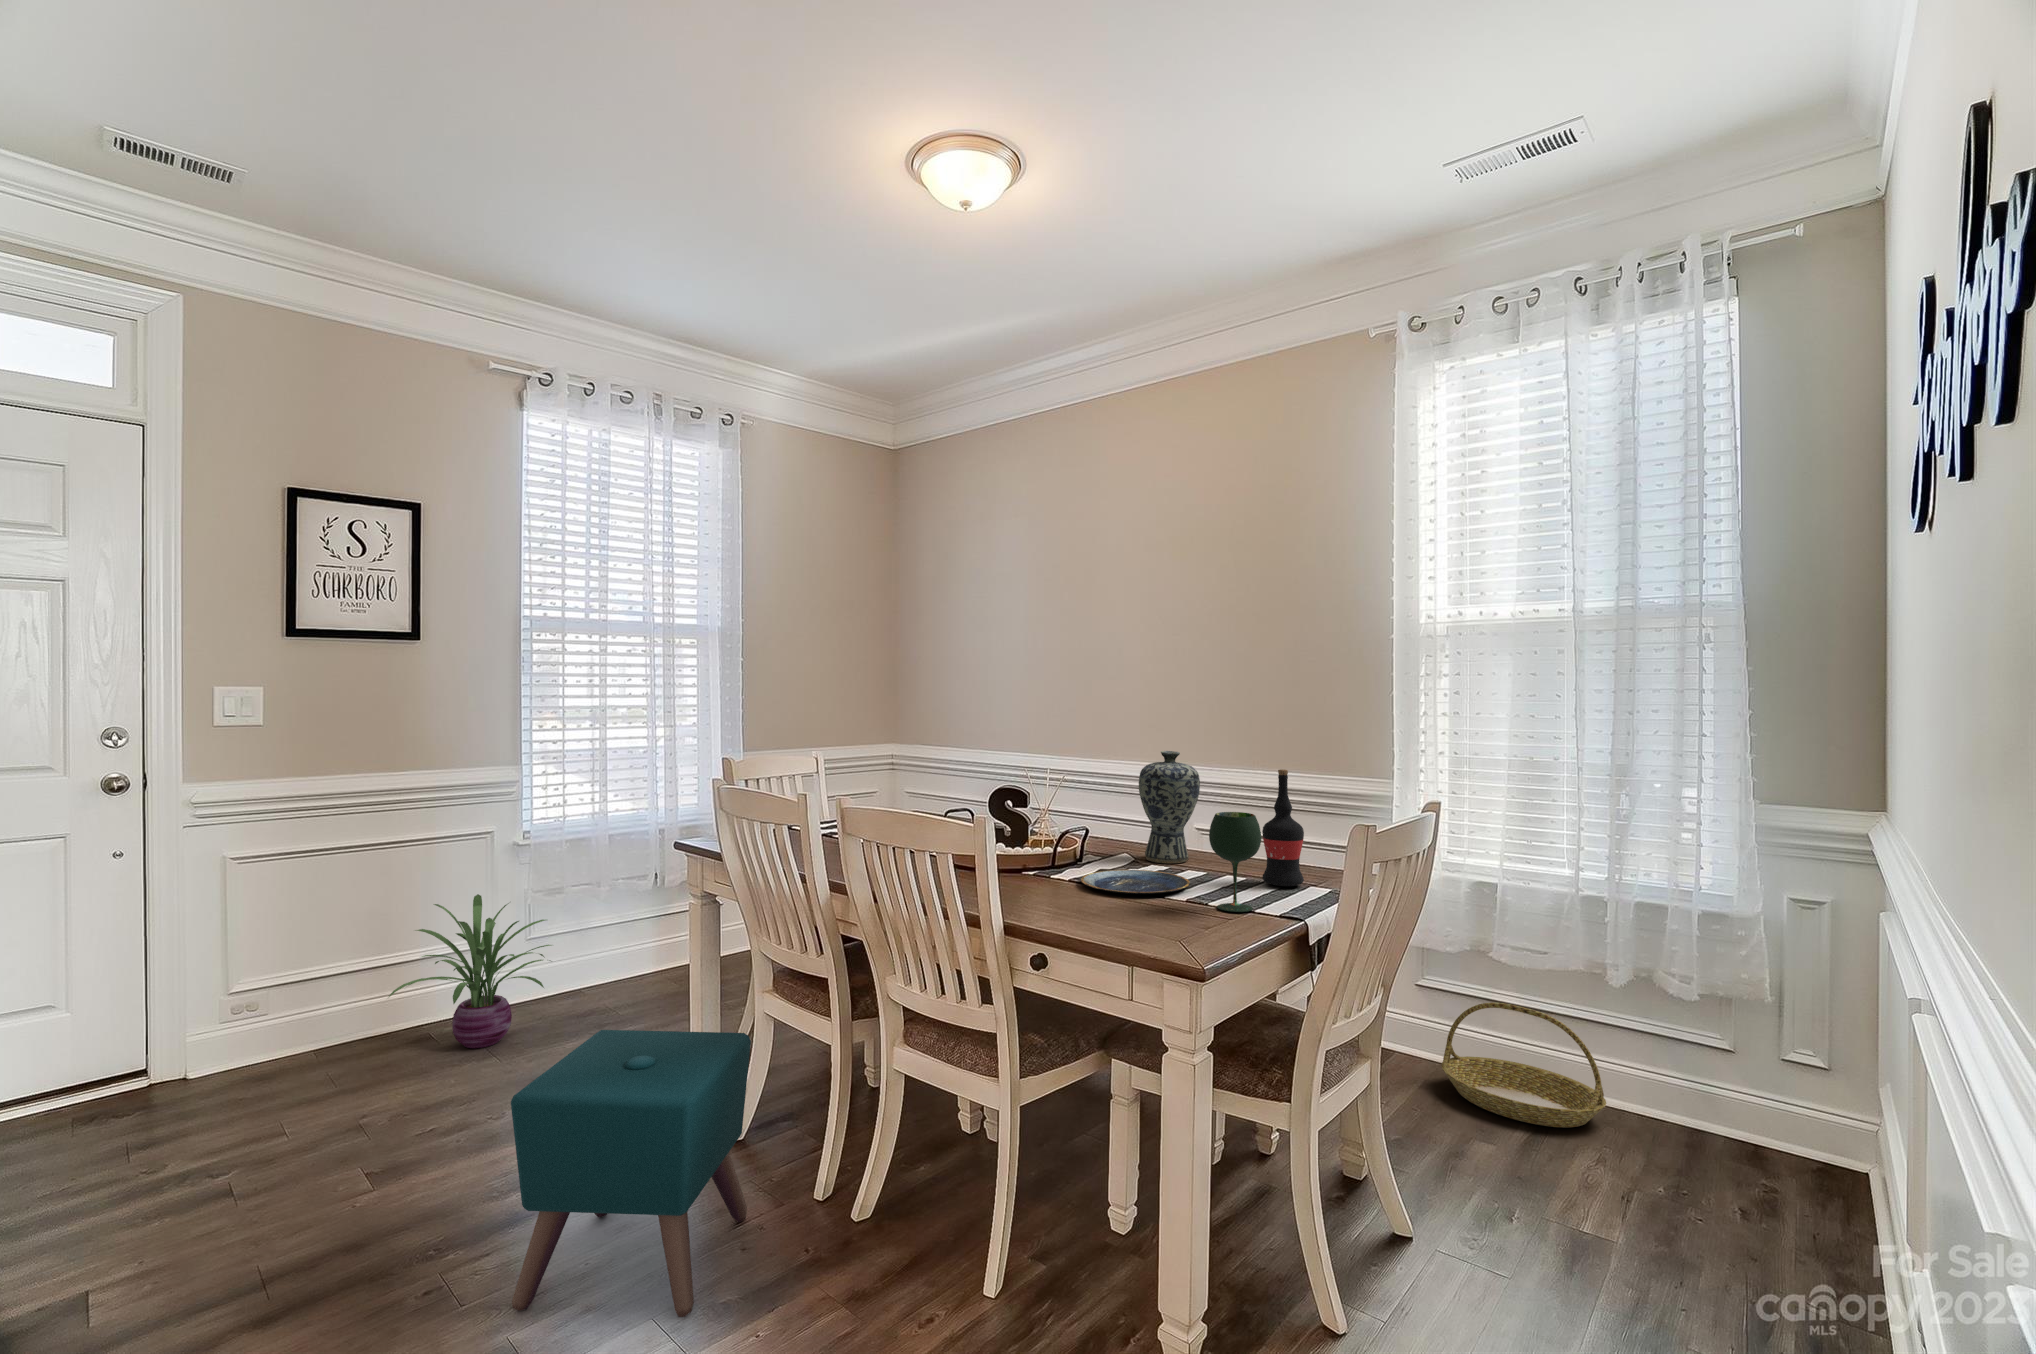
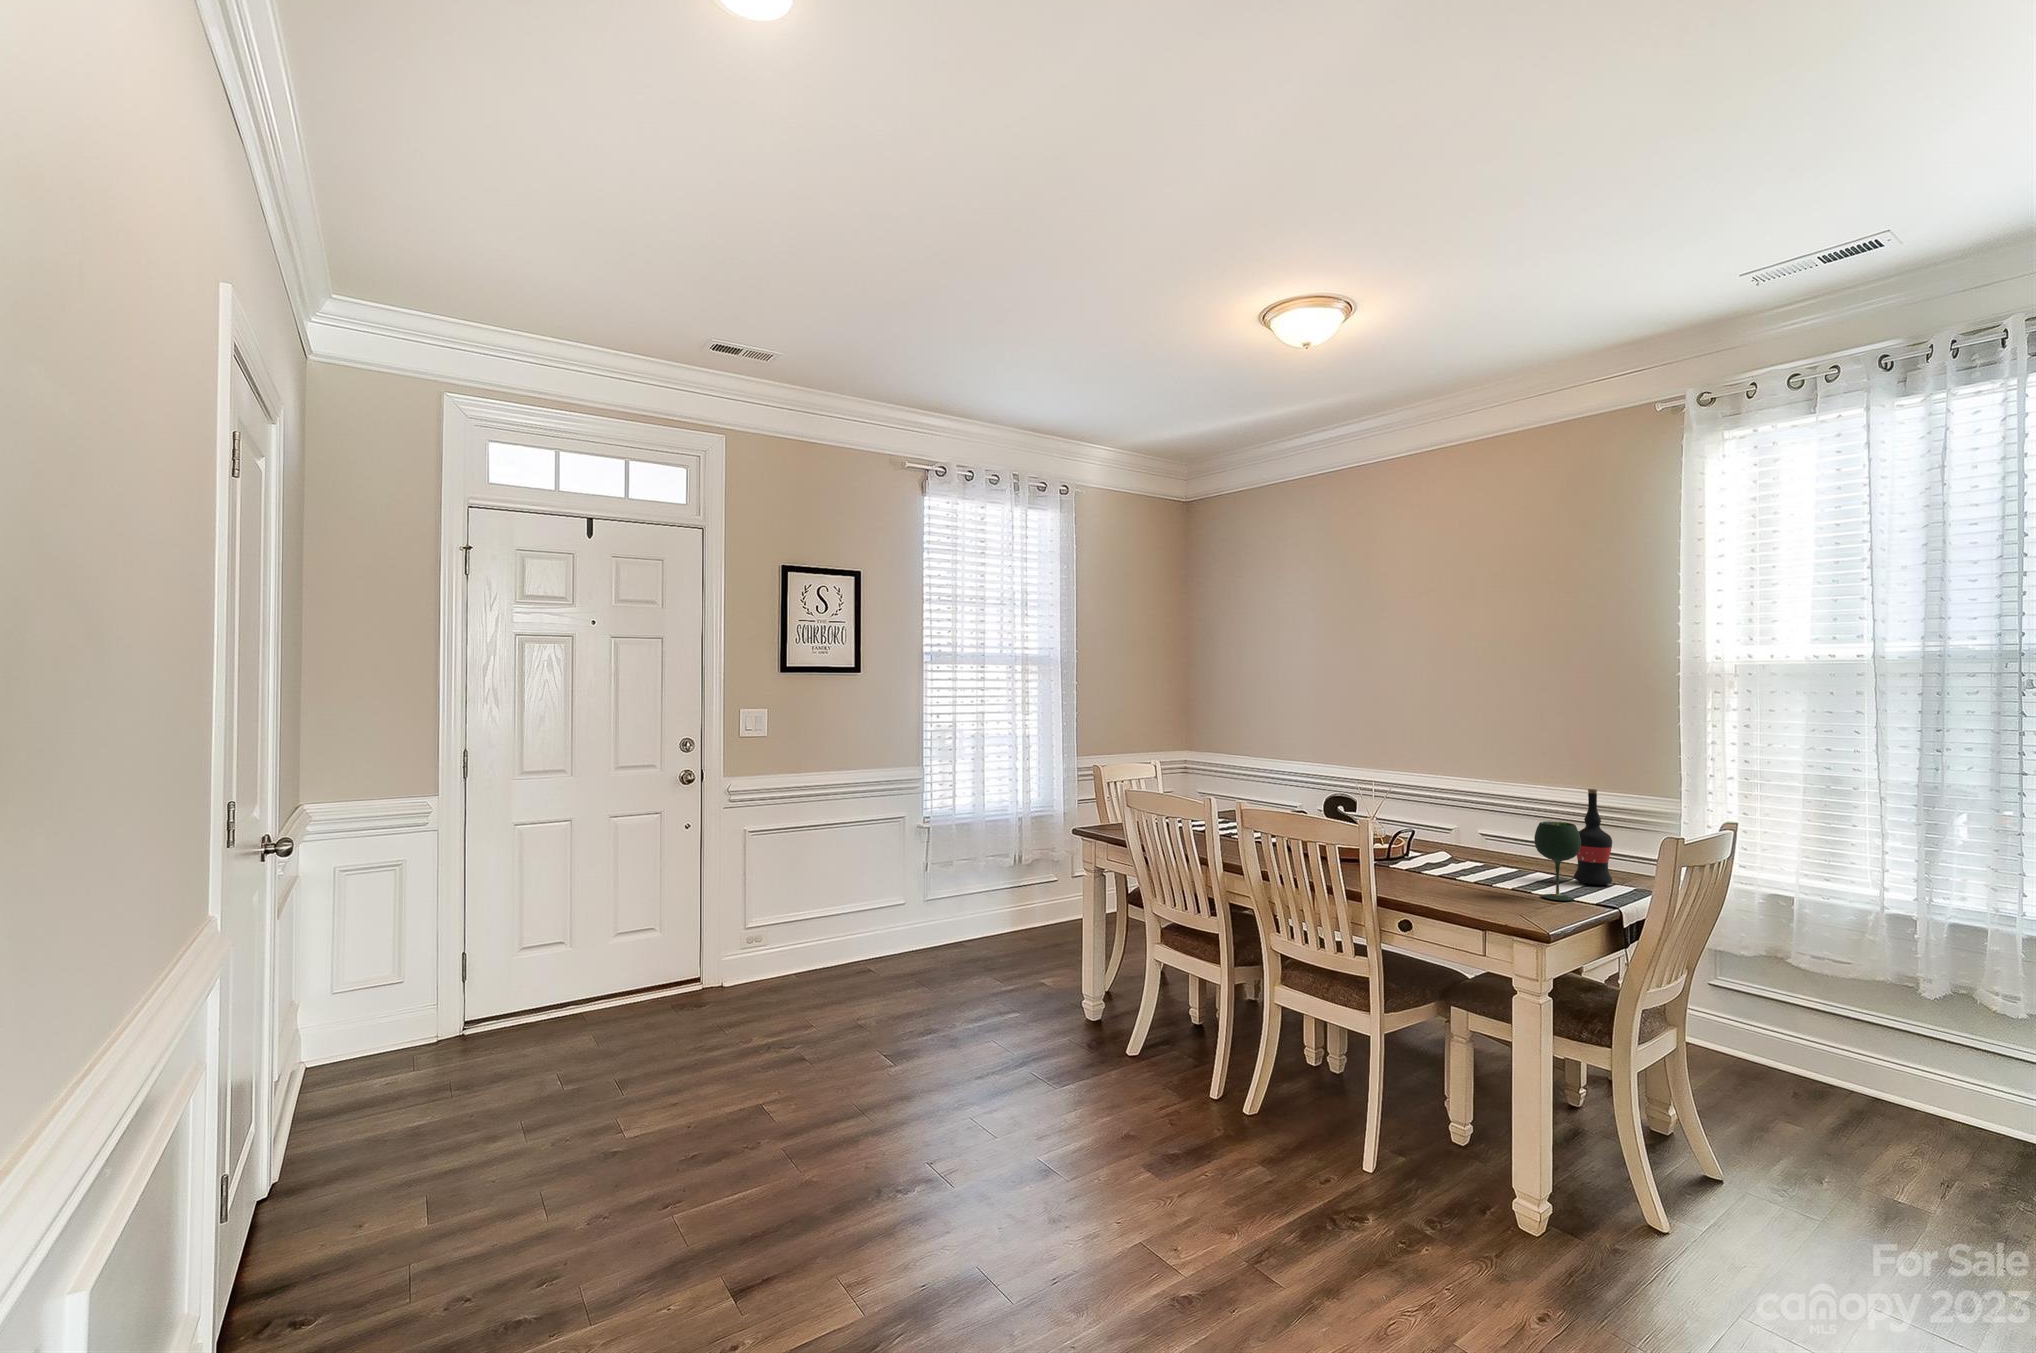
vase: present [1139,751,1200,863] -> none [1454,770,1509,863]
plate: present [1081,870,1190,894] -> none [1415,866,1511,885]
decorative plant: present [389,894,552,1048] -> none [854,865,959,980]
basket: present [1441,1003,1606,1128] -> none [1738,1001,1910,1115]
ottoman: present [511,1030,751,1317] -> none [1025,961,1165,1159]

